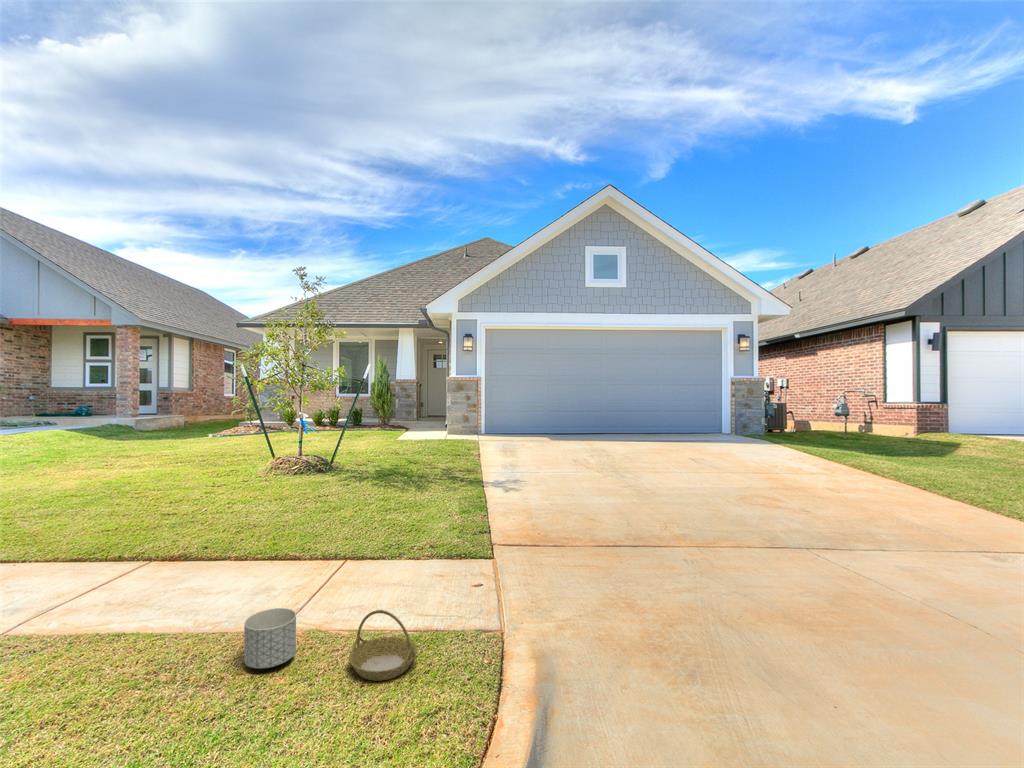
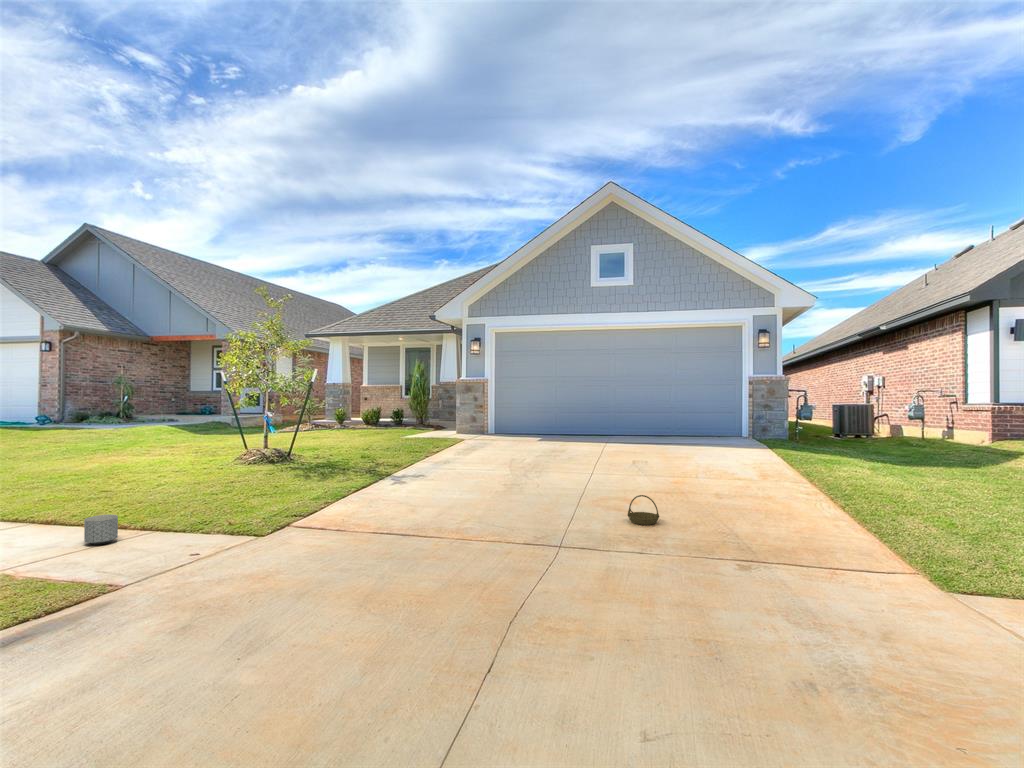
basket: present [349,610,417,681] -> present [628,495,659,525]

